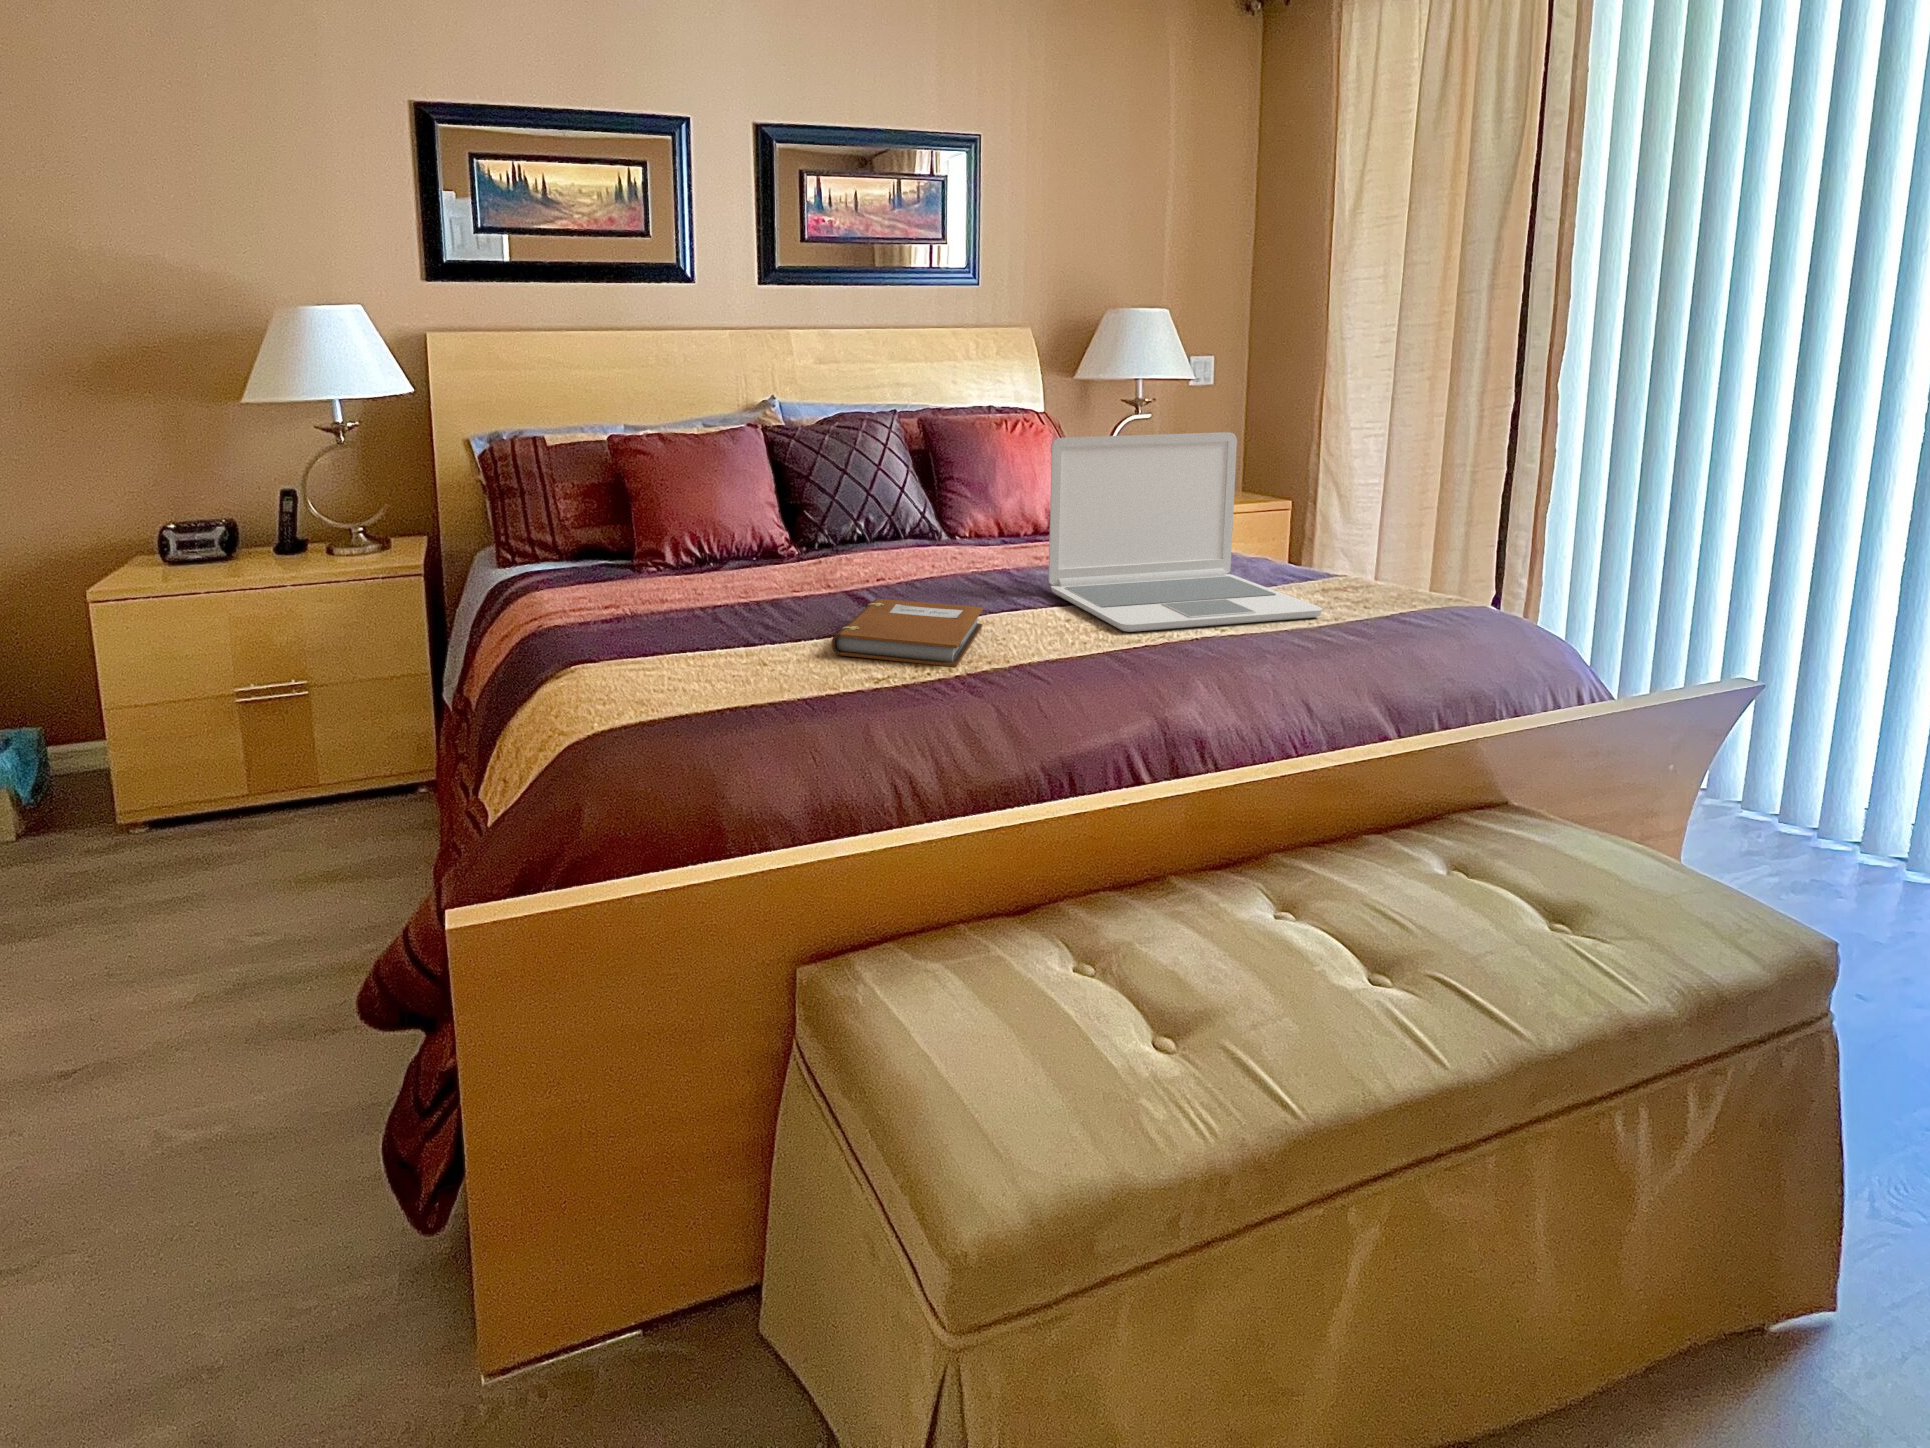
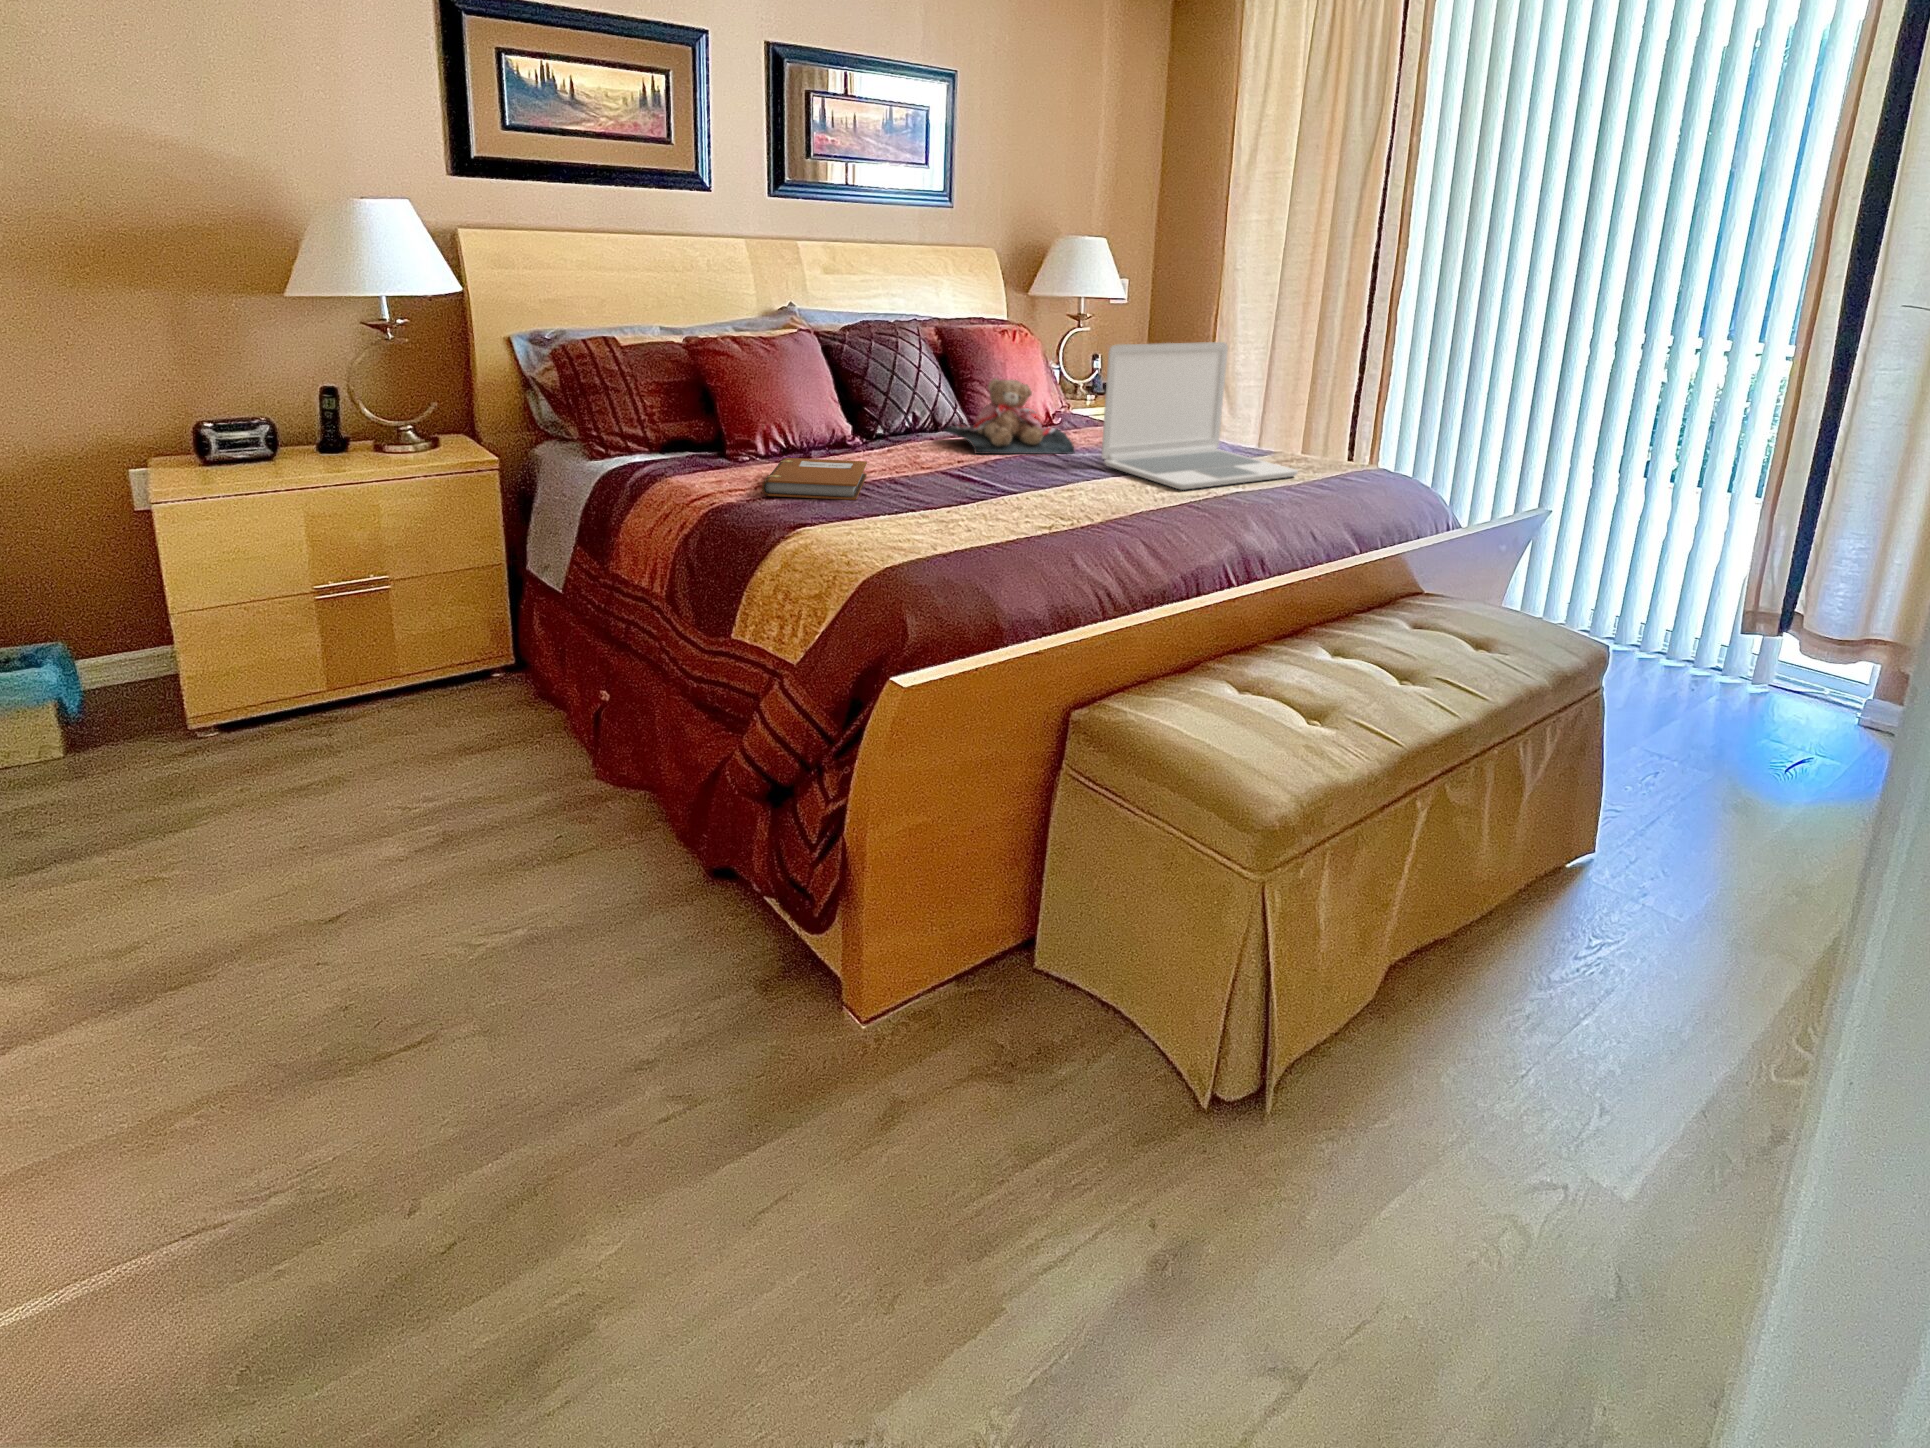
teddy bear: none [884,478,1037,575] -> present [944,378,1075,454]
notebook: present [832,599,983,667] -> present [762,458,867,500]

